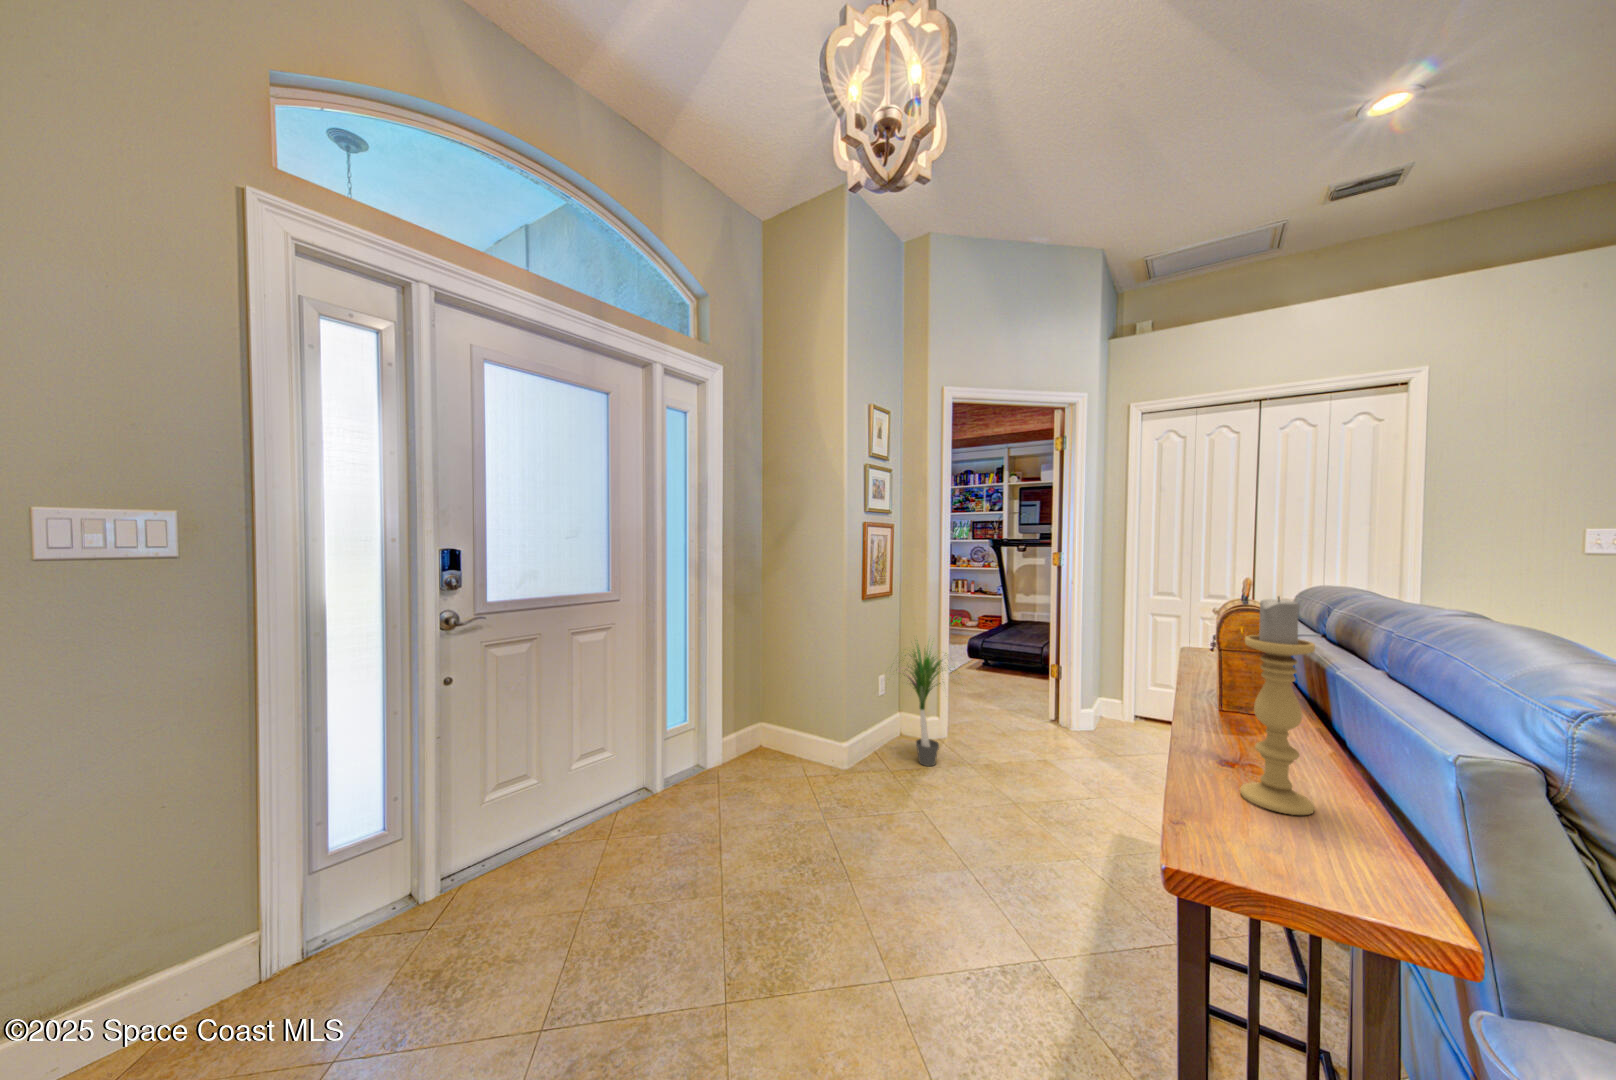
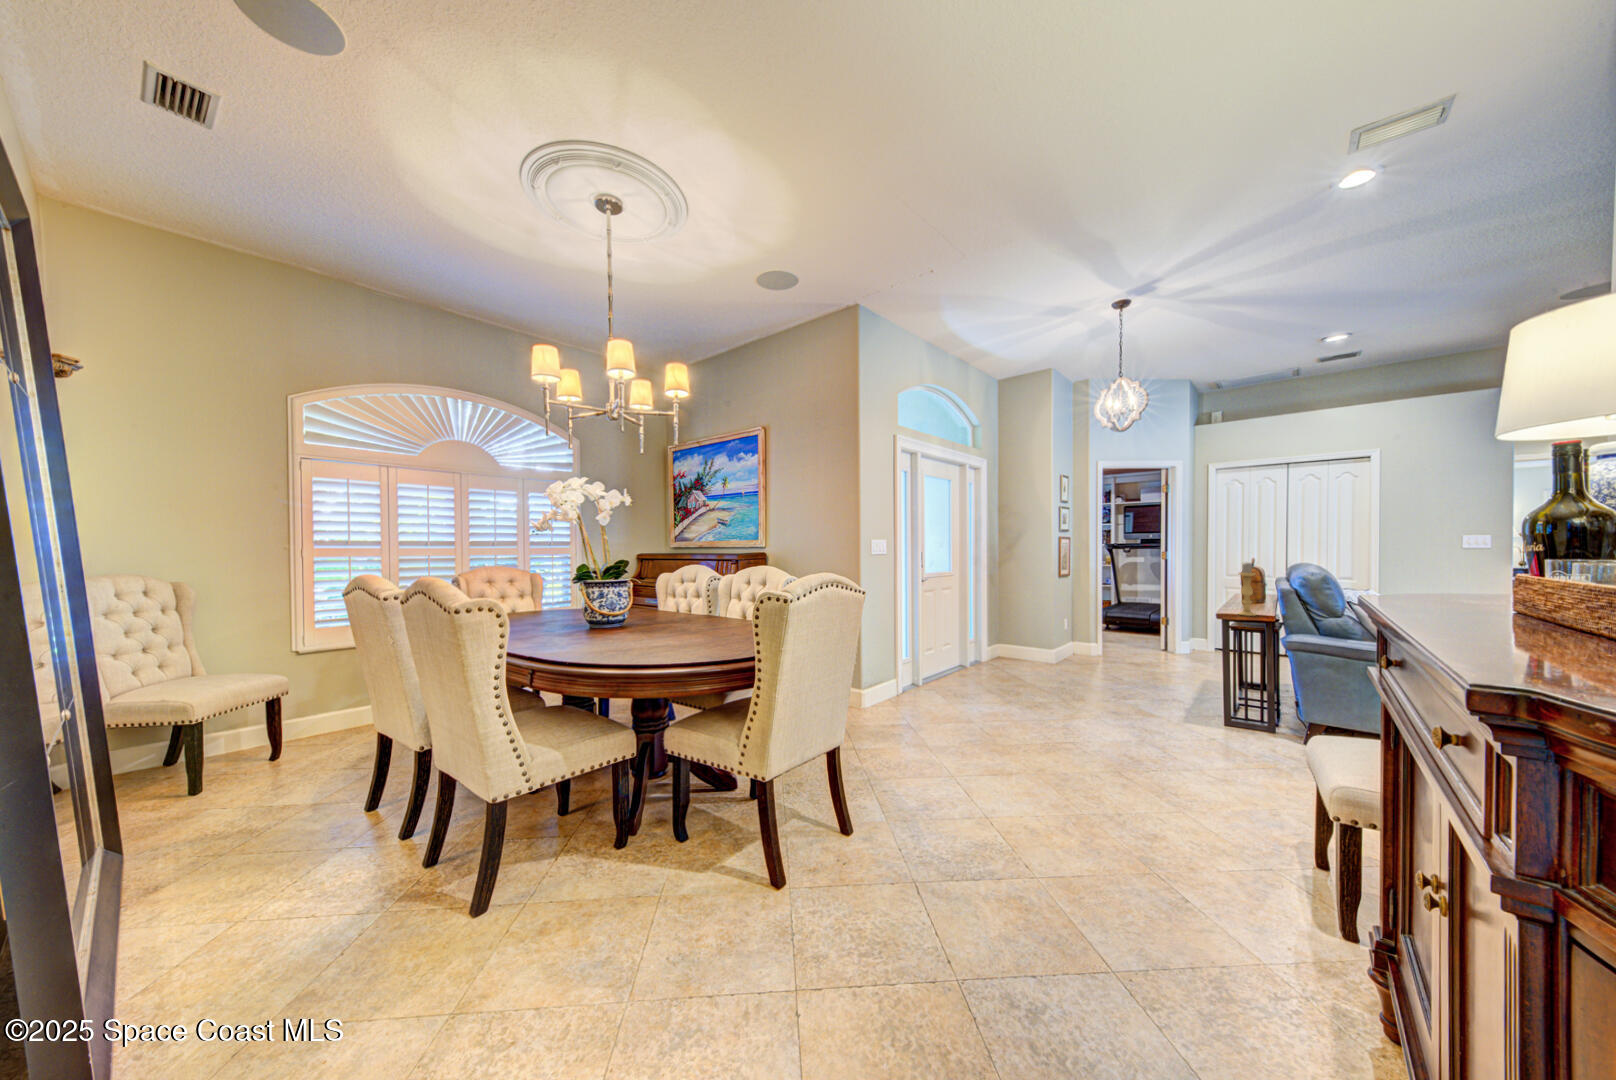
potted plant: present [899,640,955,766] -> none [1069,593,1119,664]

